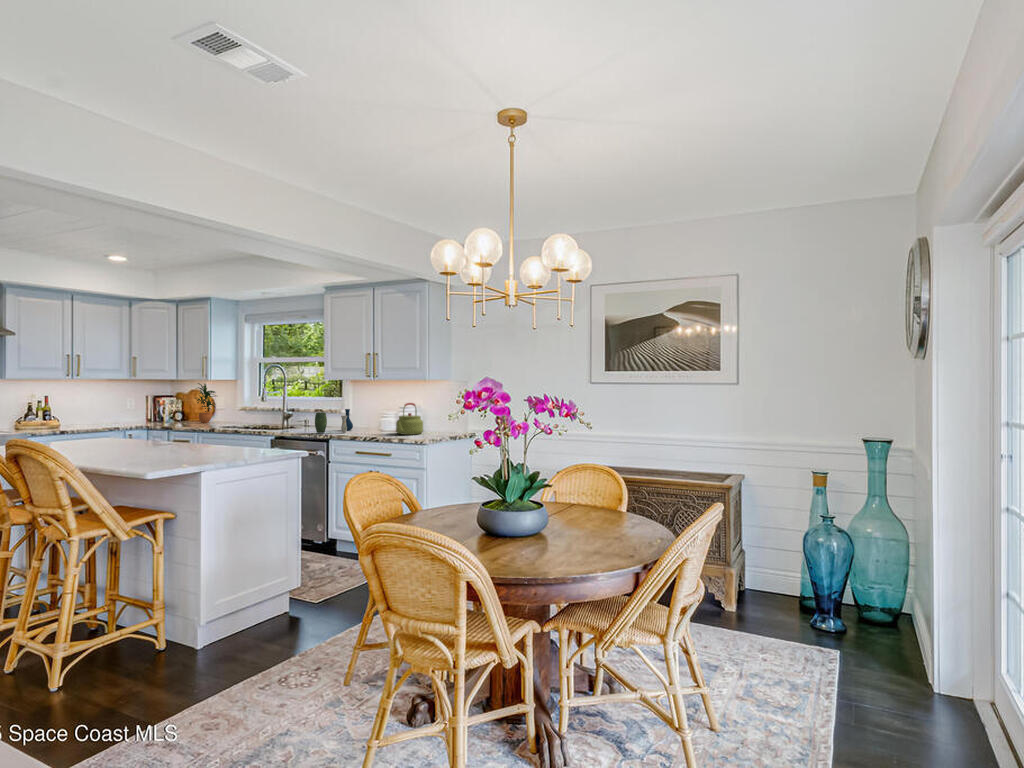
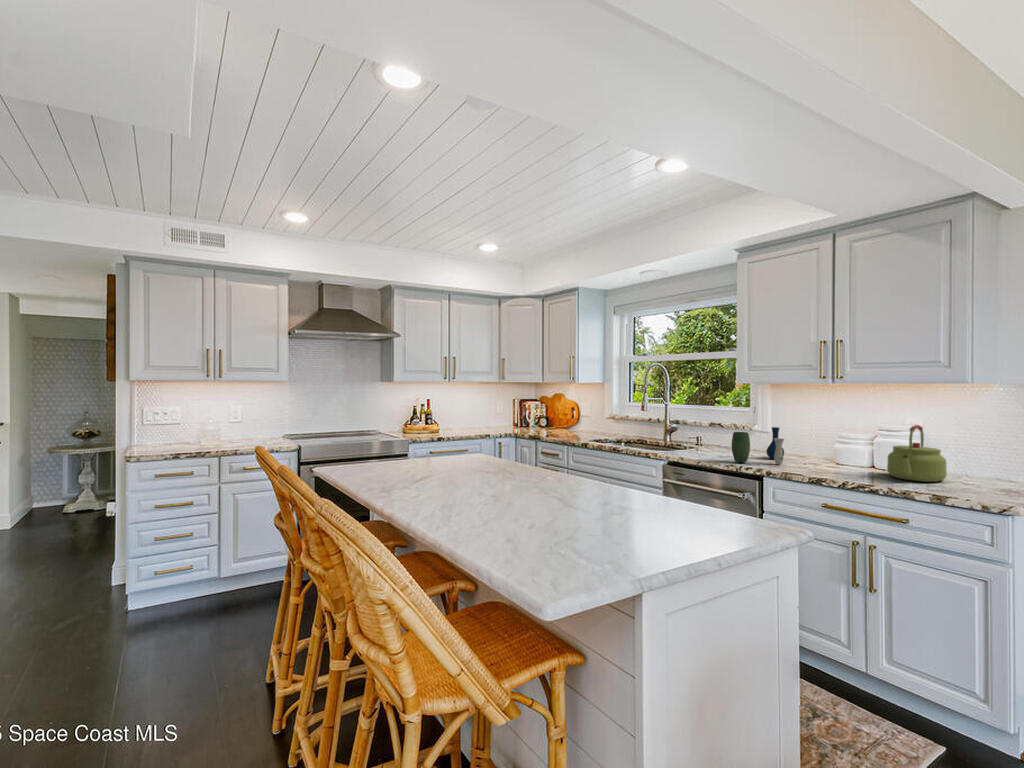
potted plant: present [195,383,216,423] -> none [559,386,585,430]

